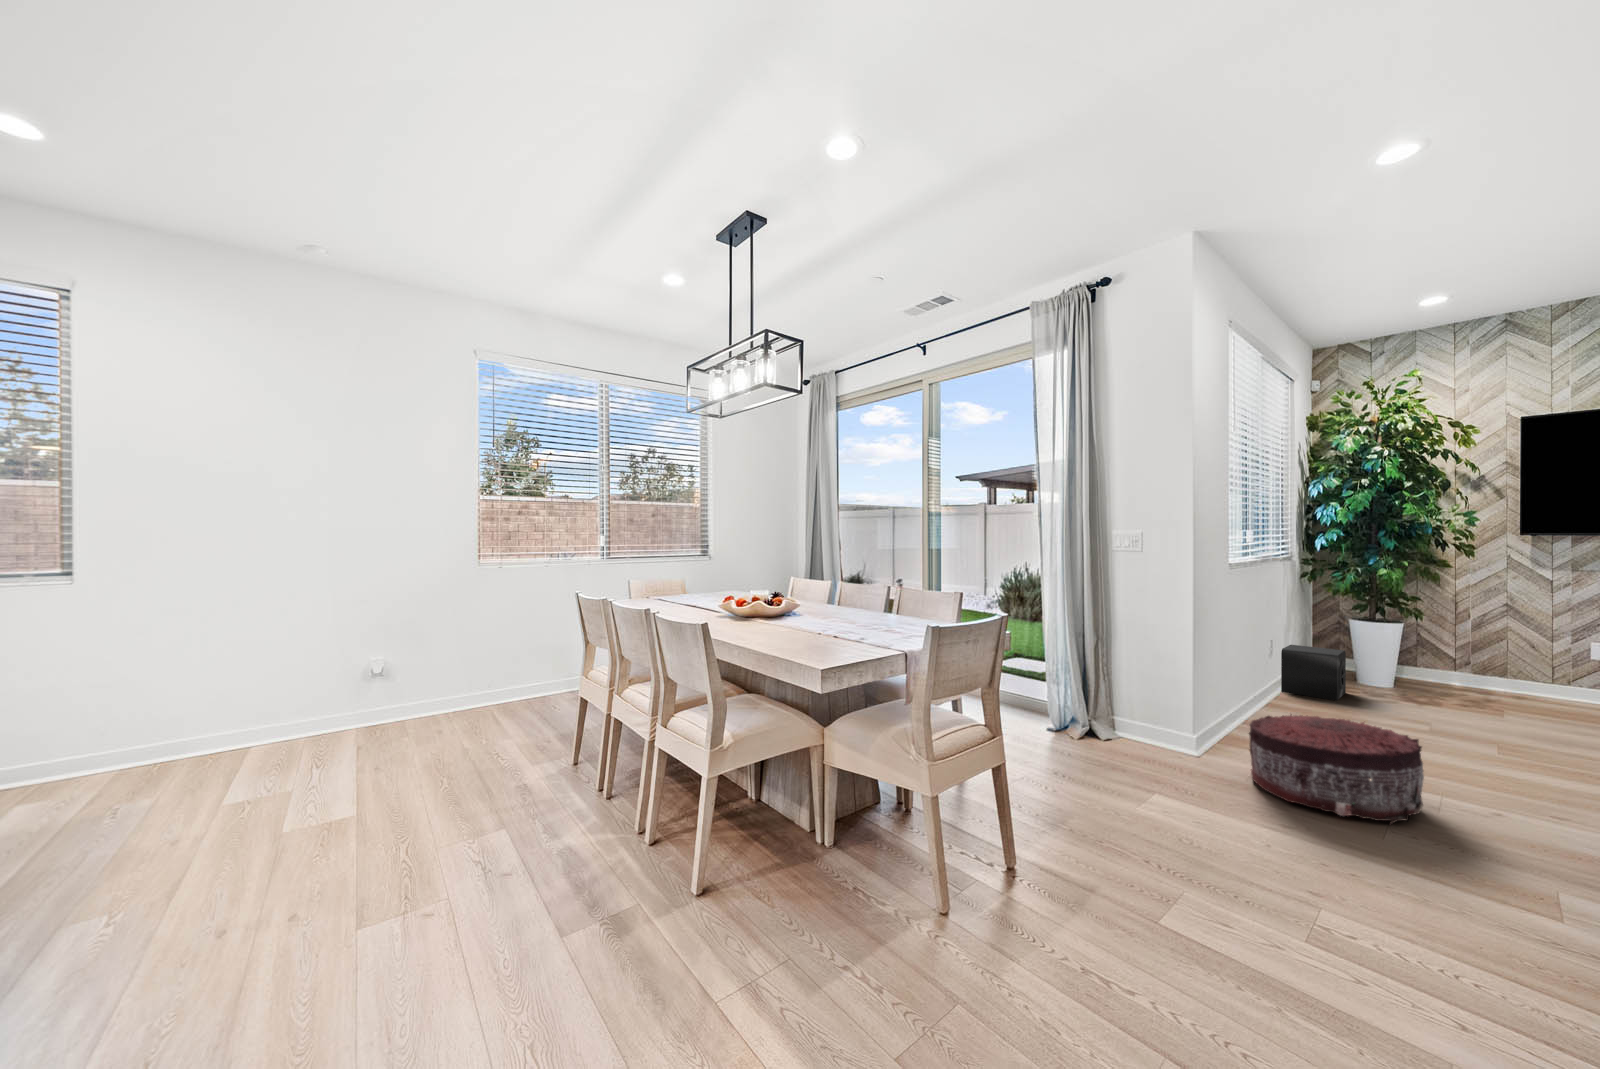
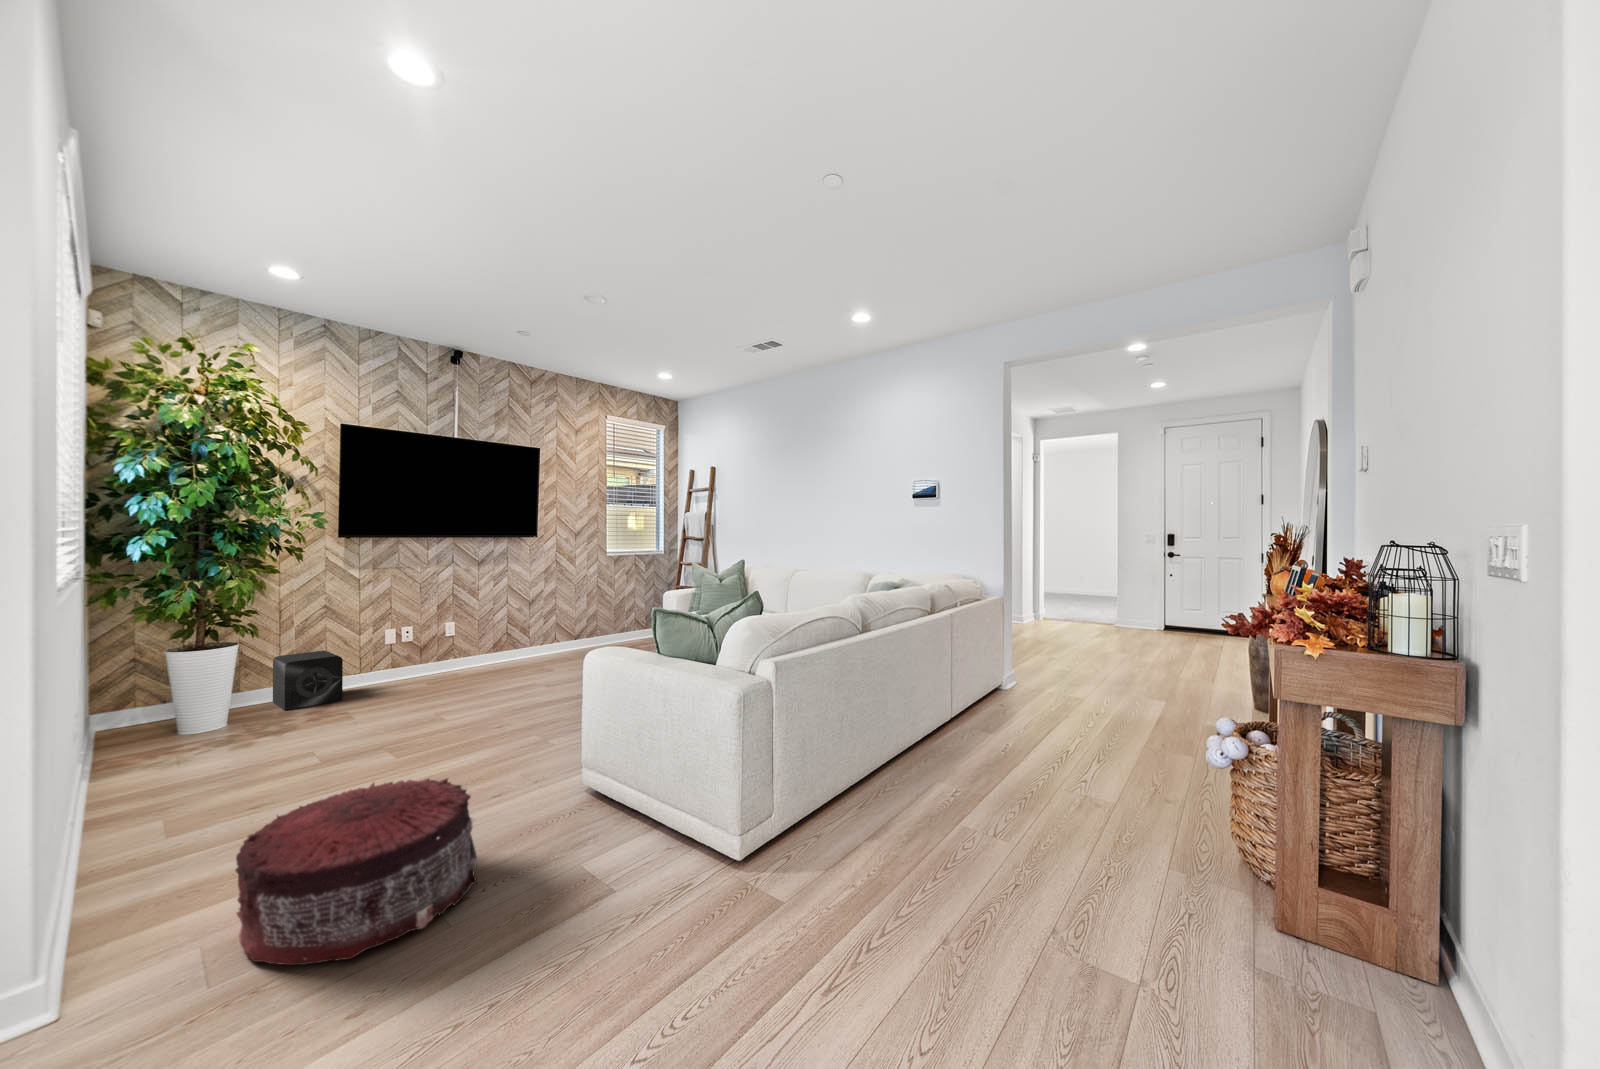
speaker: present [1281,645,1346,701] -> present [273,651,343,710]

